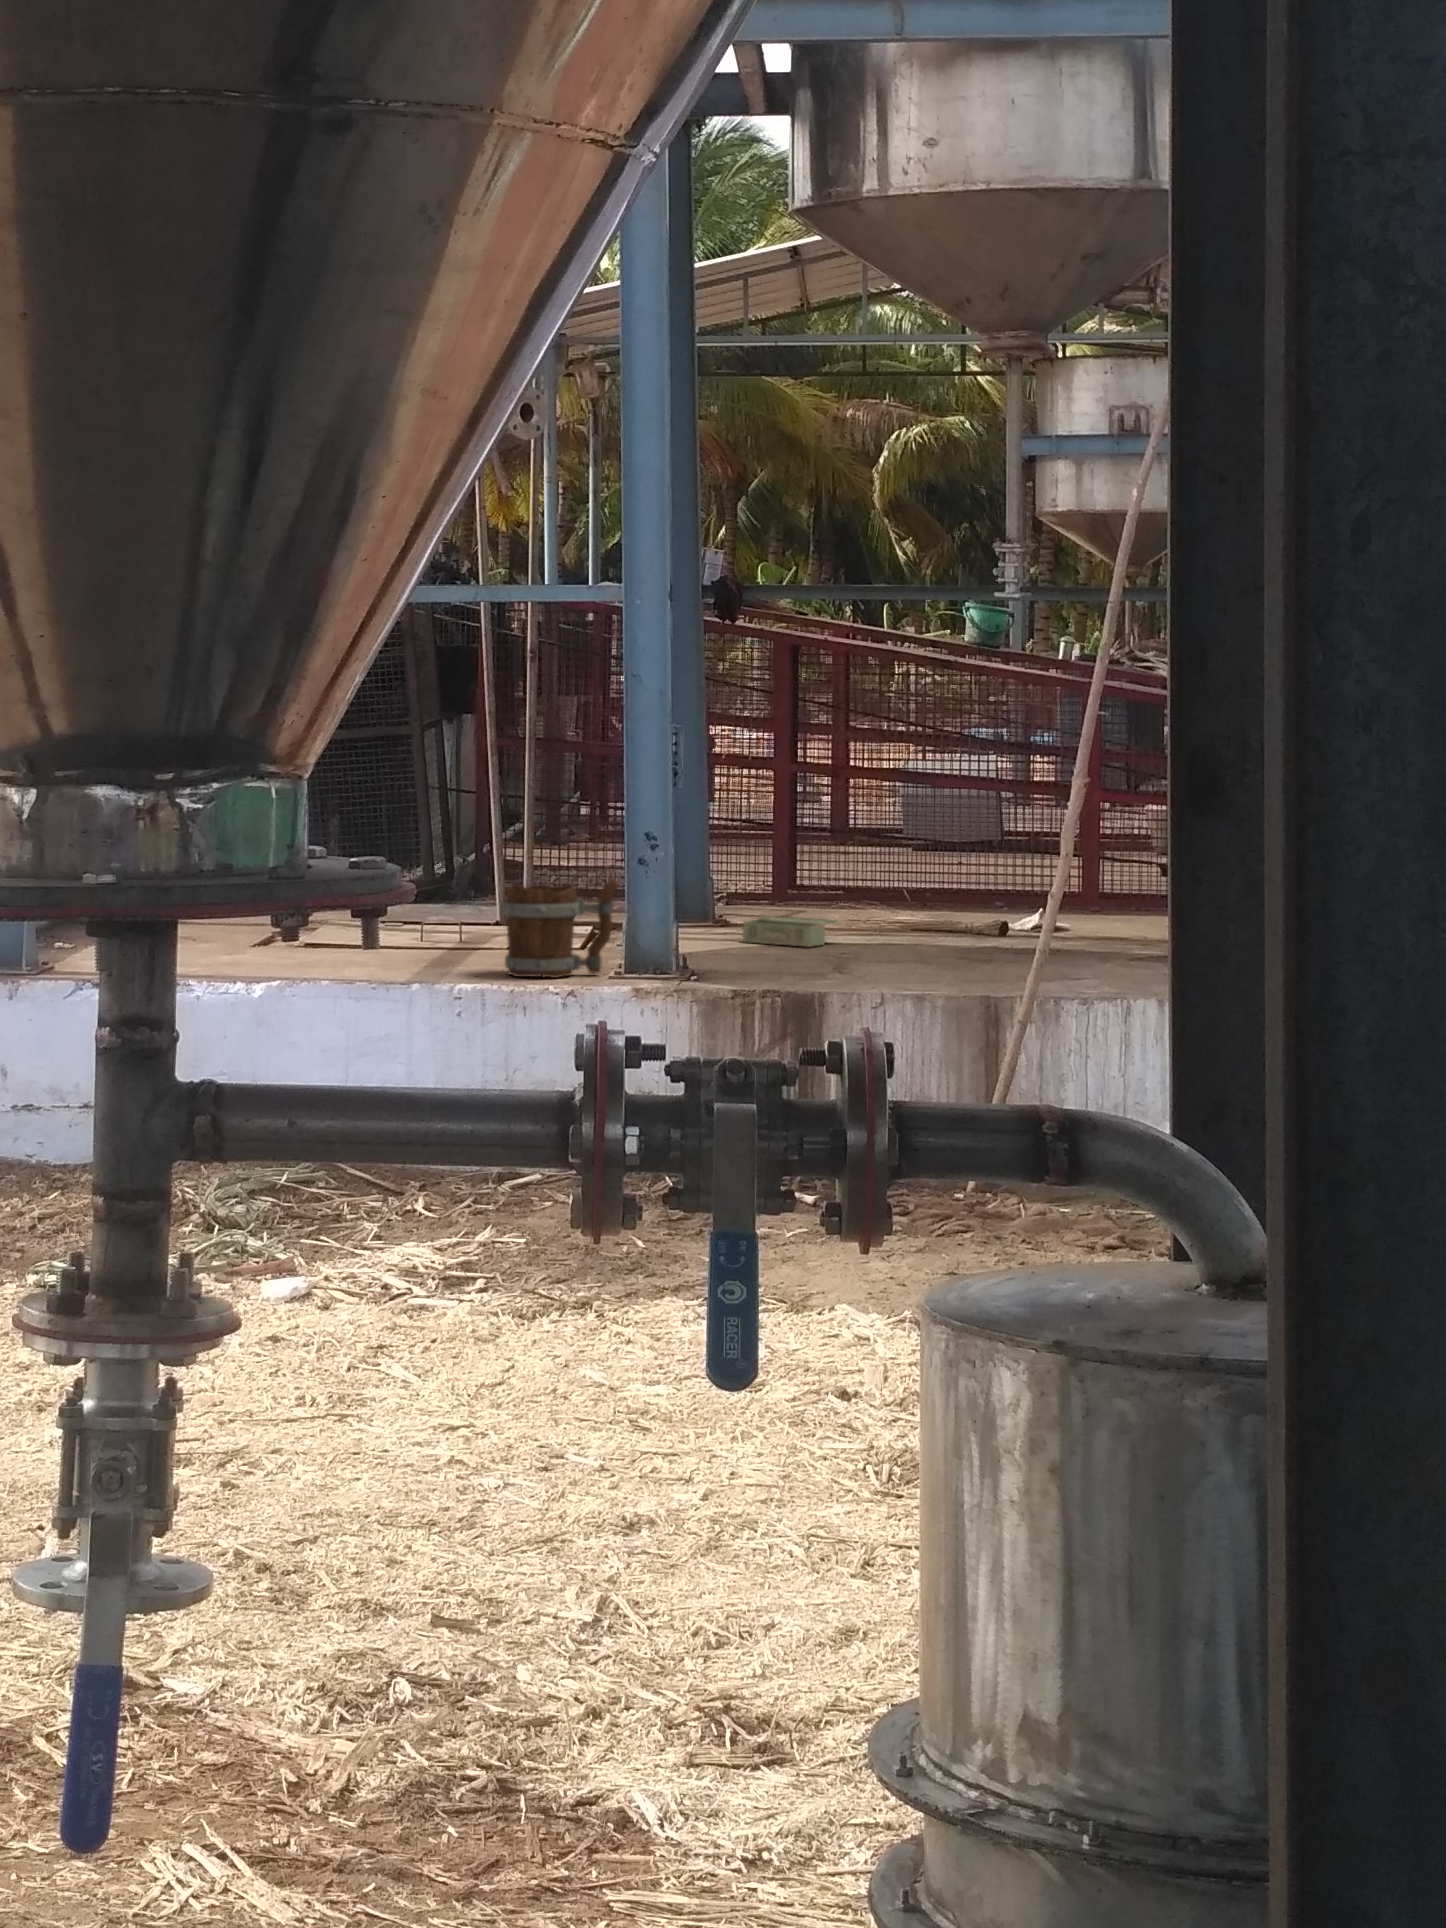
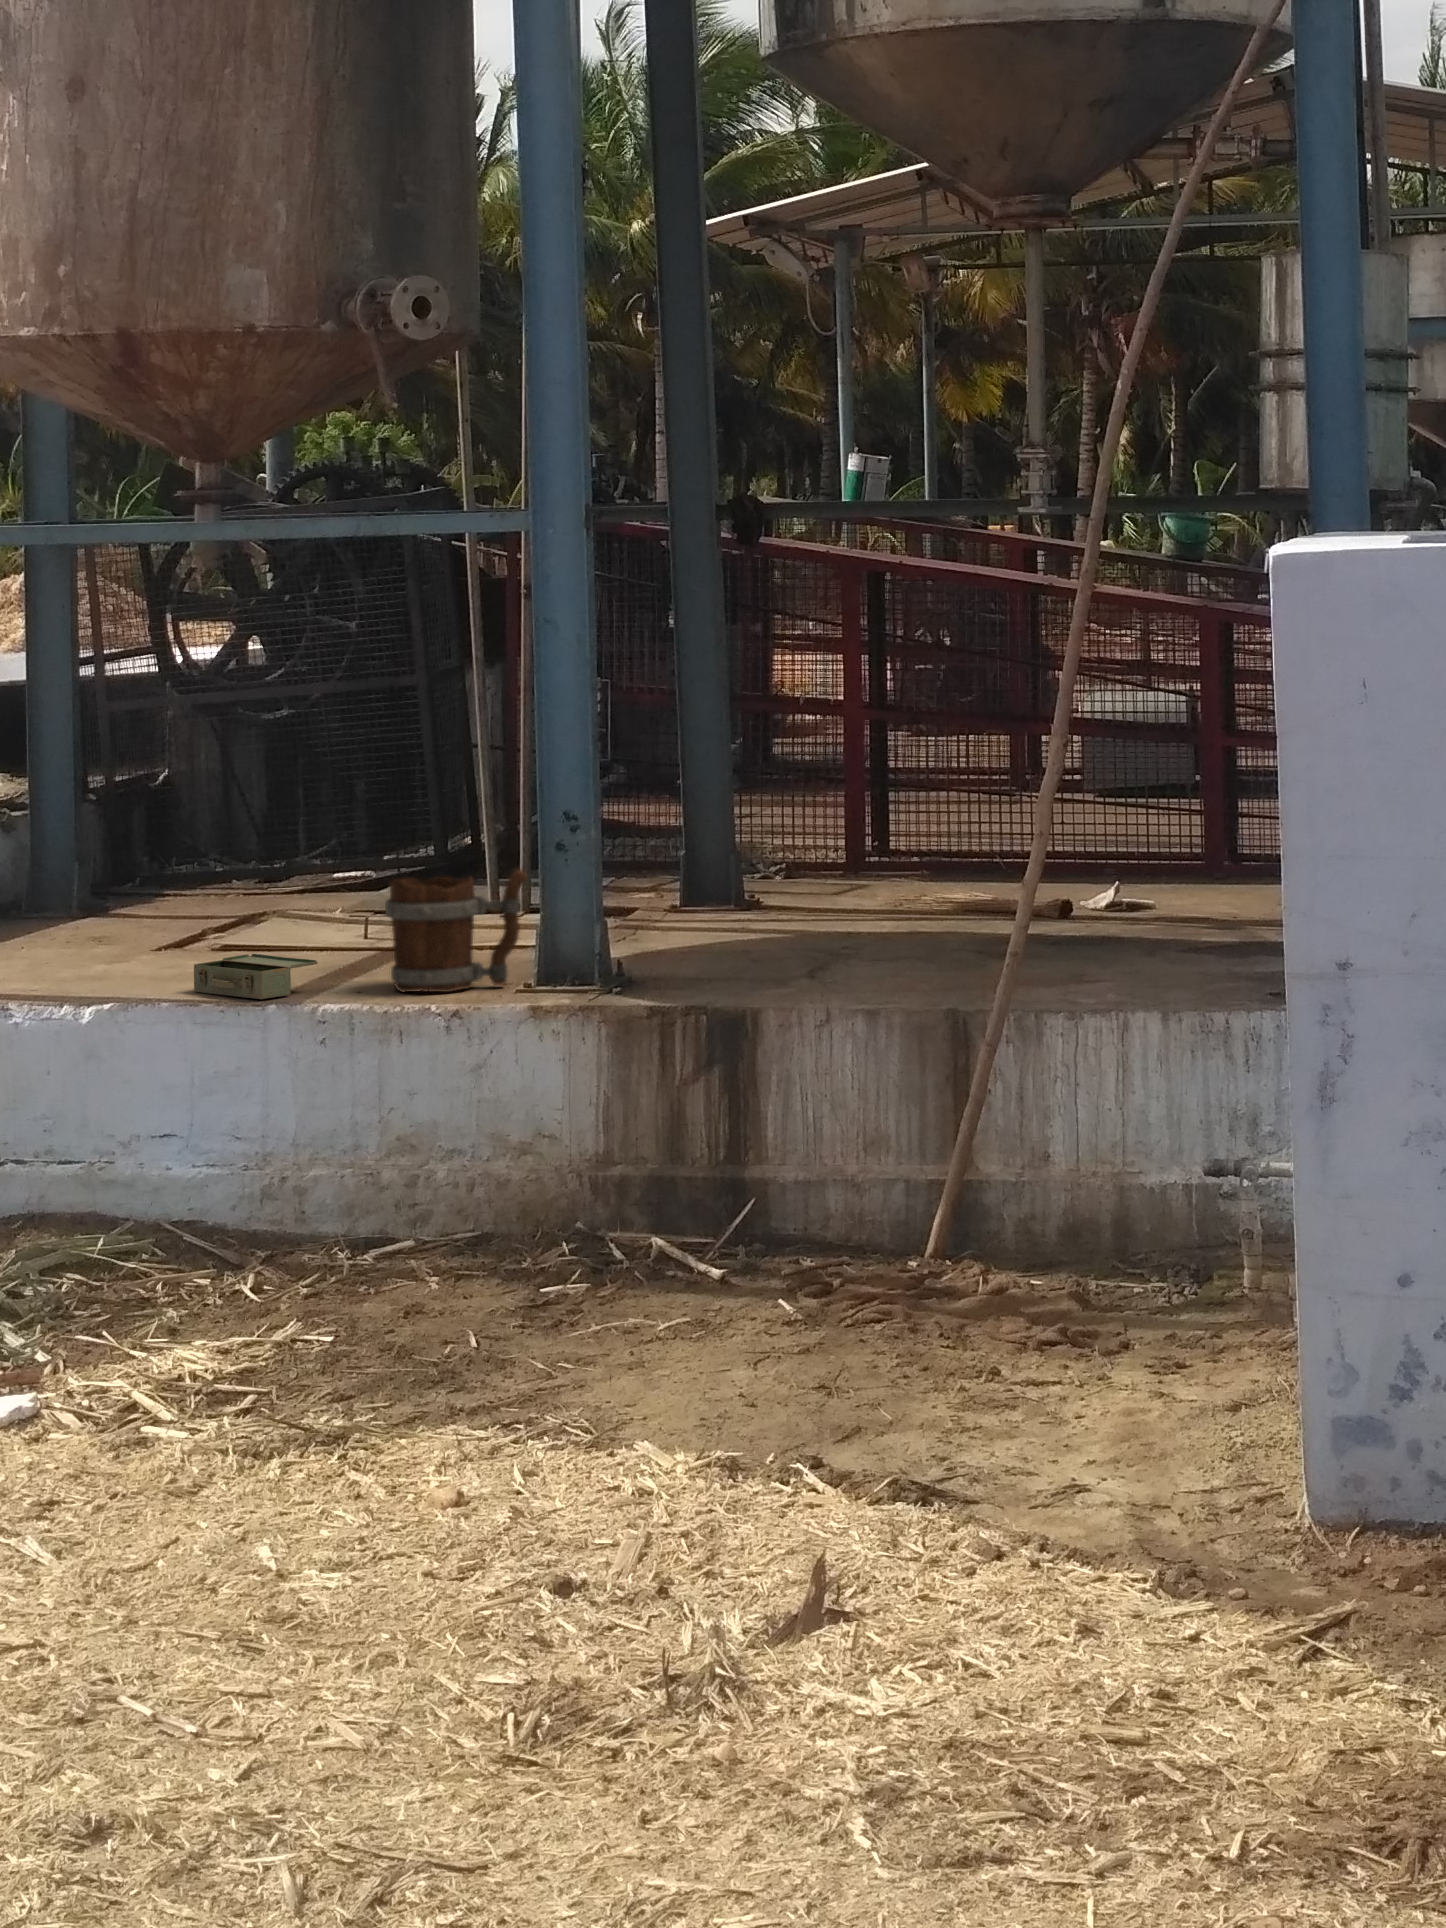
toolbox: present [743,916,838,947] -> present [194,954,318,999]

